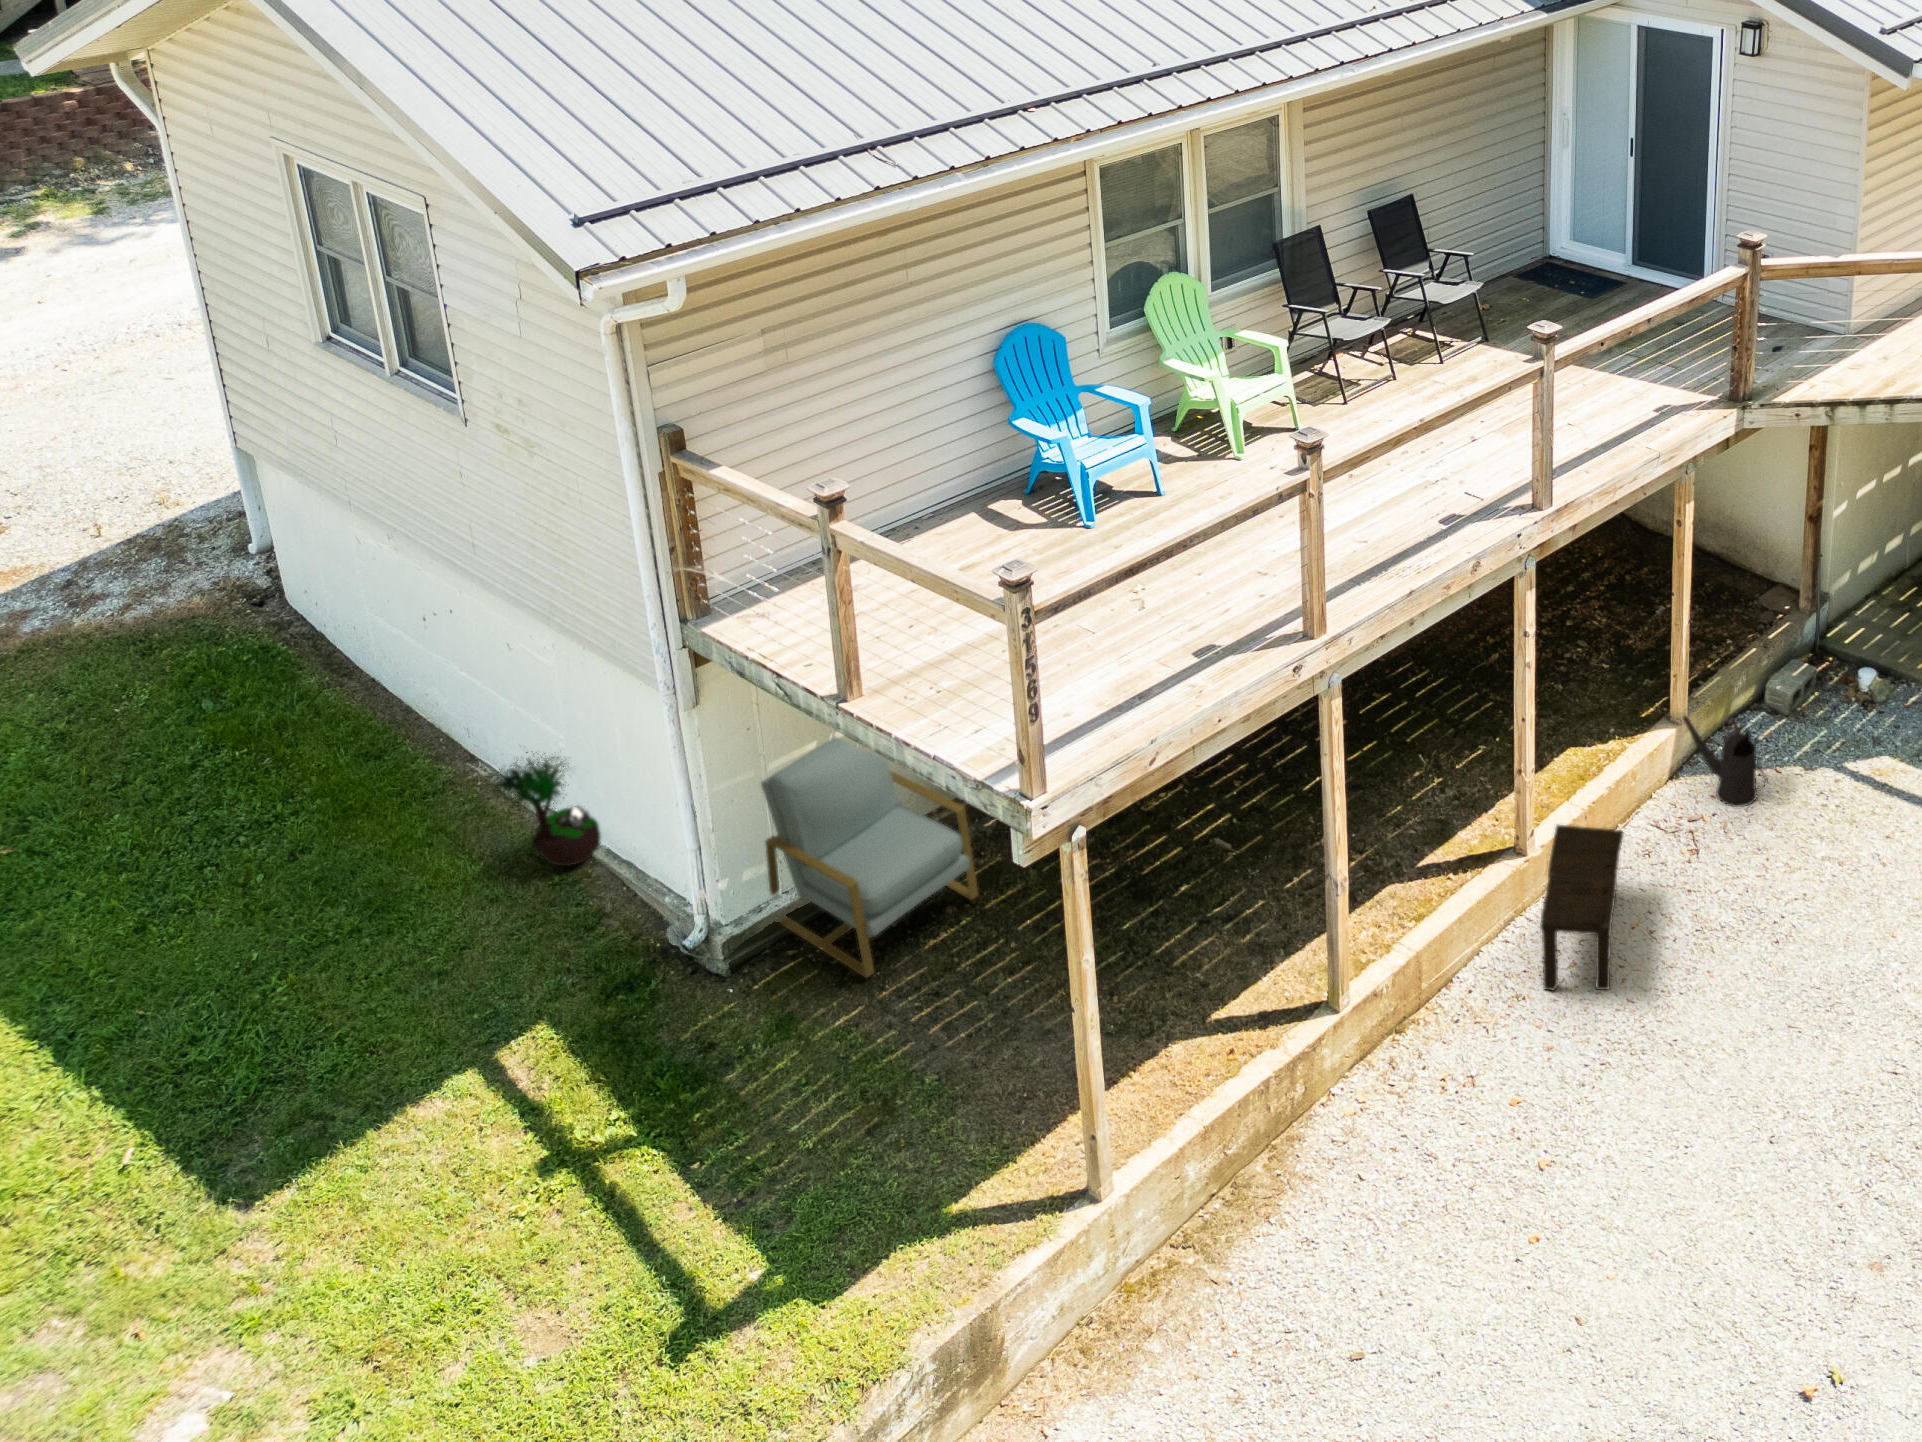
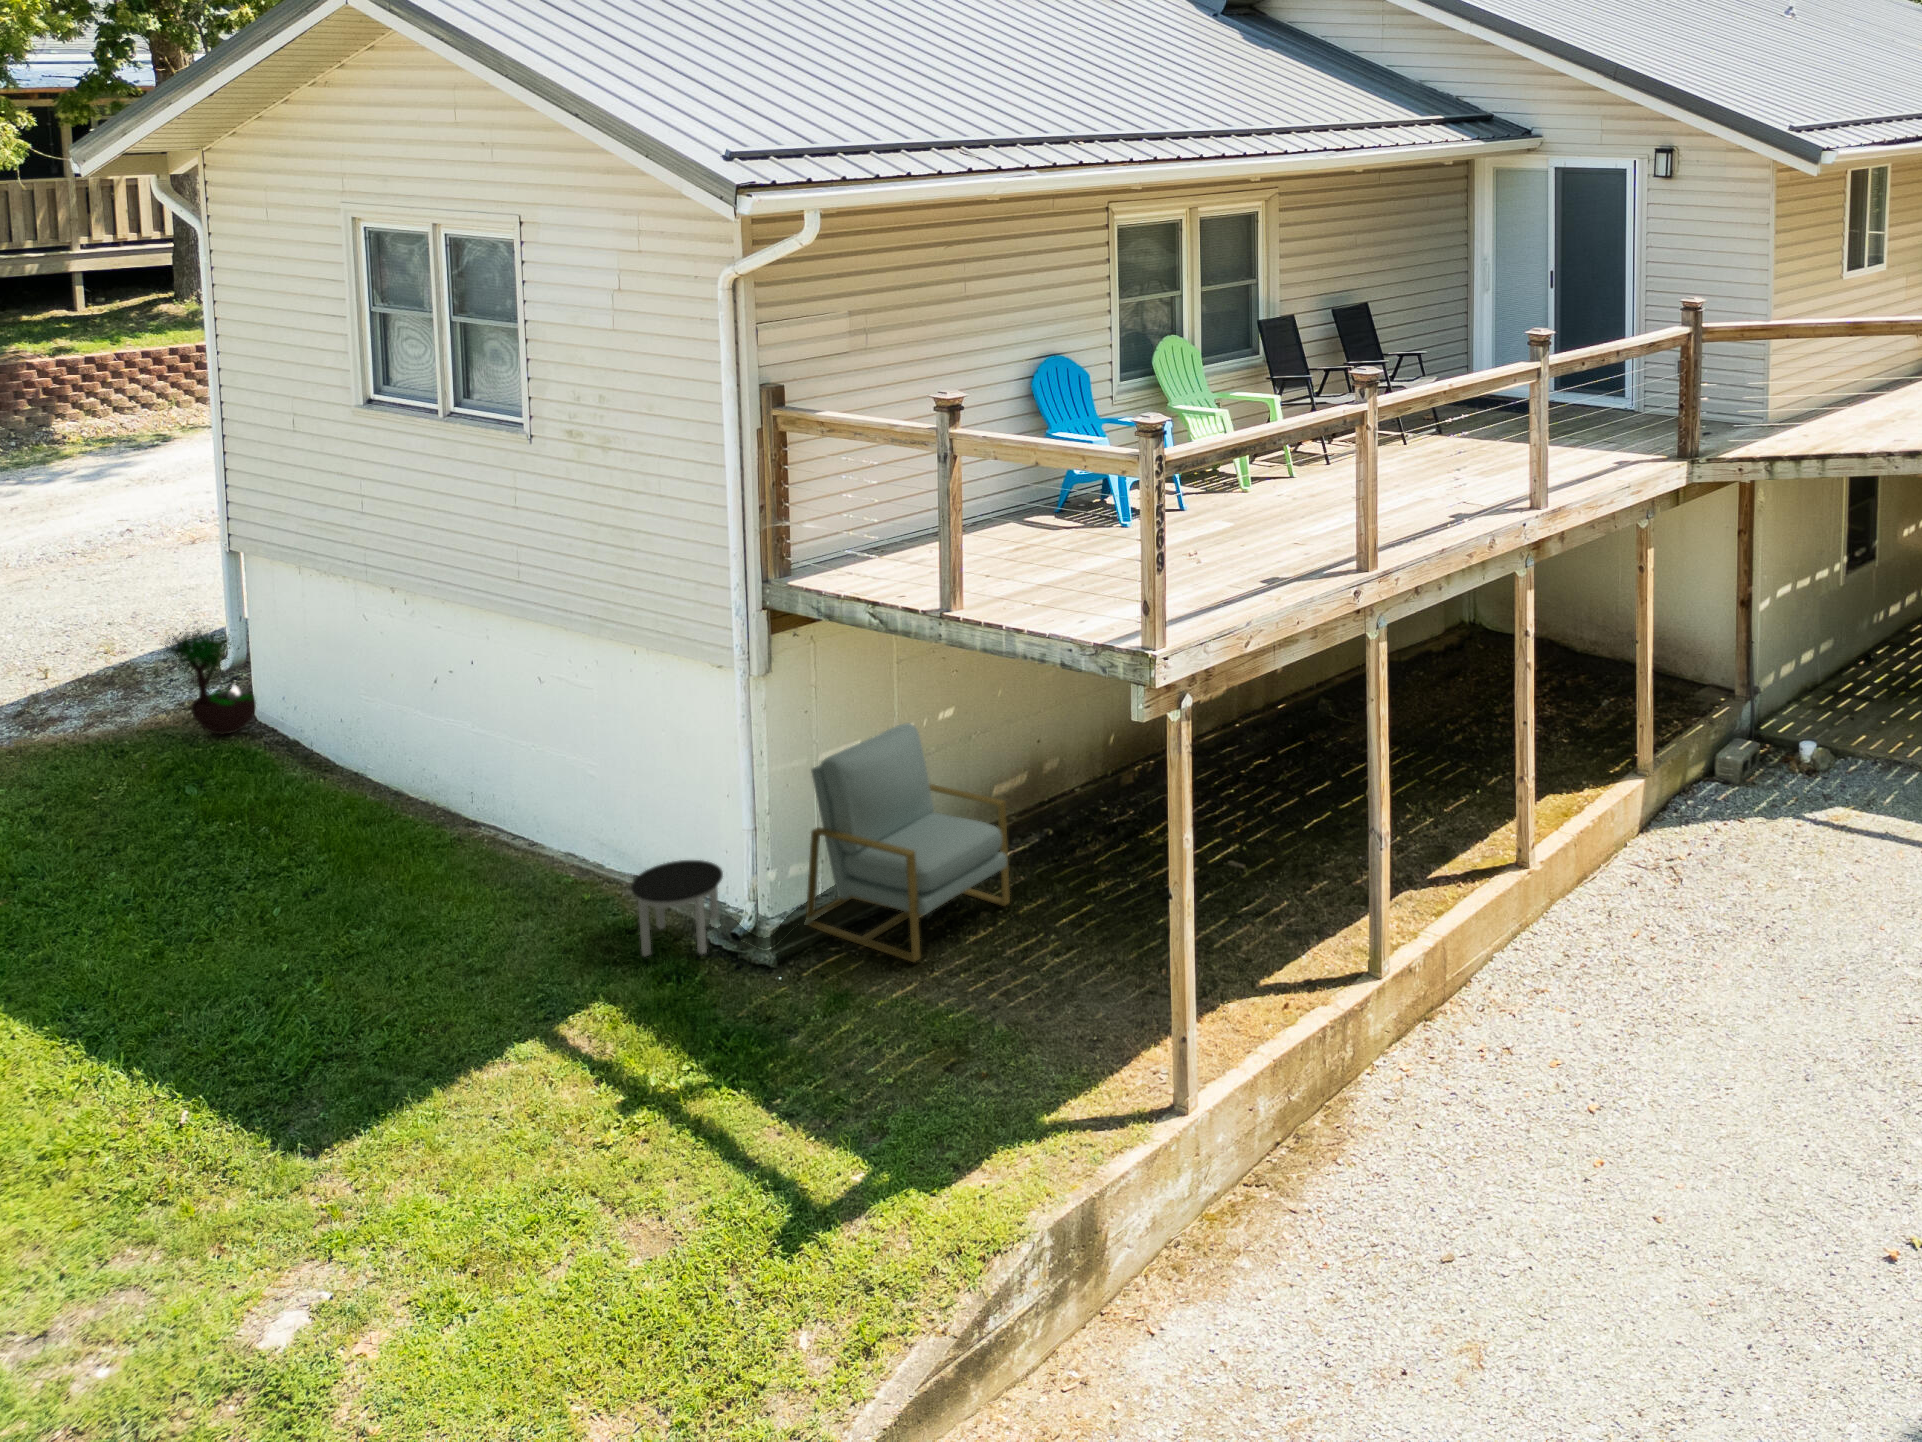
watering can: present [1683,716,1768,807] -> none [1653,766,1740,849]
potted tree: present [489,752,601,866] -> present [161,627,256,734]
bench: present [1540,825,1624,991] -> none [1557,838,1631,979]
round table: none [589,855,689,958] -> present [631,860,723,956]

